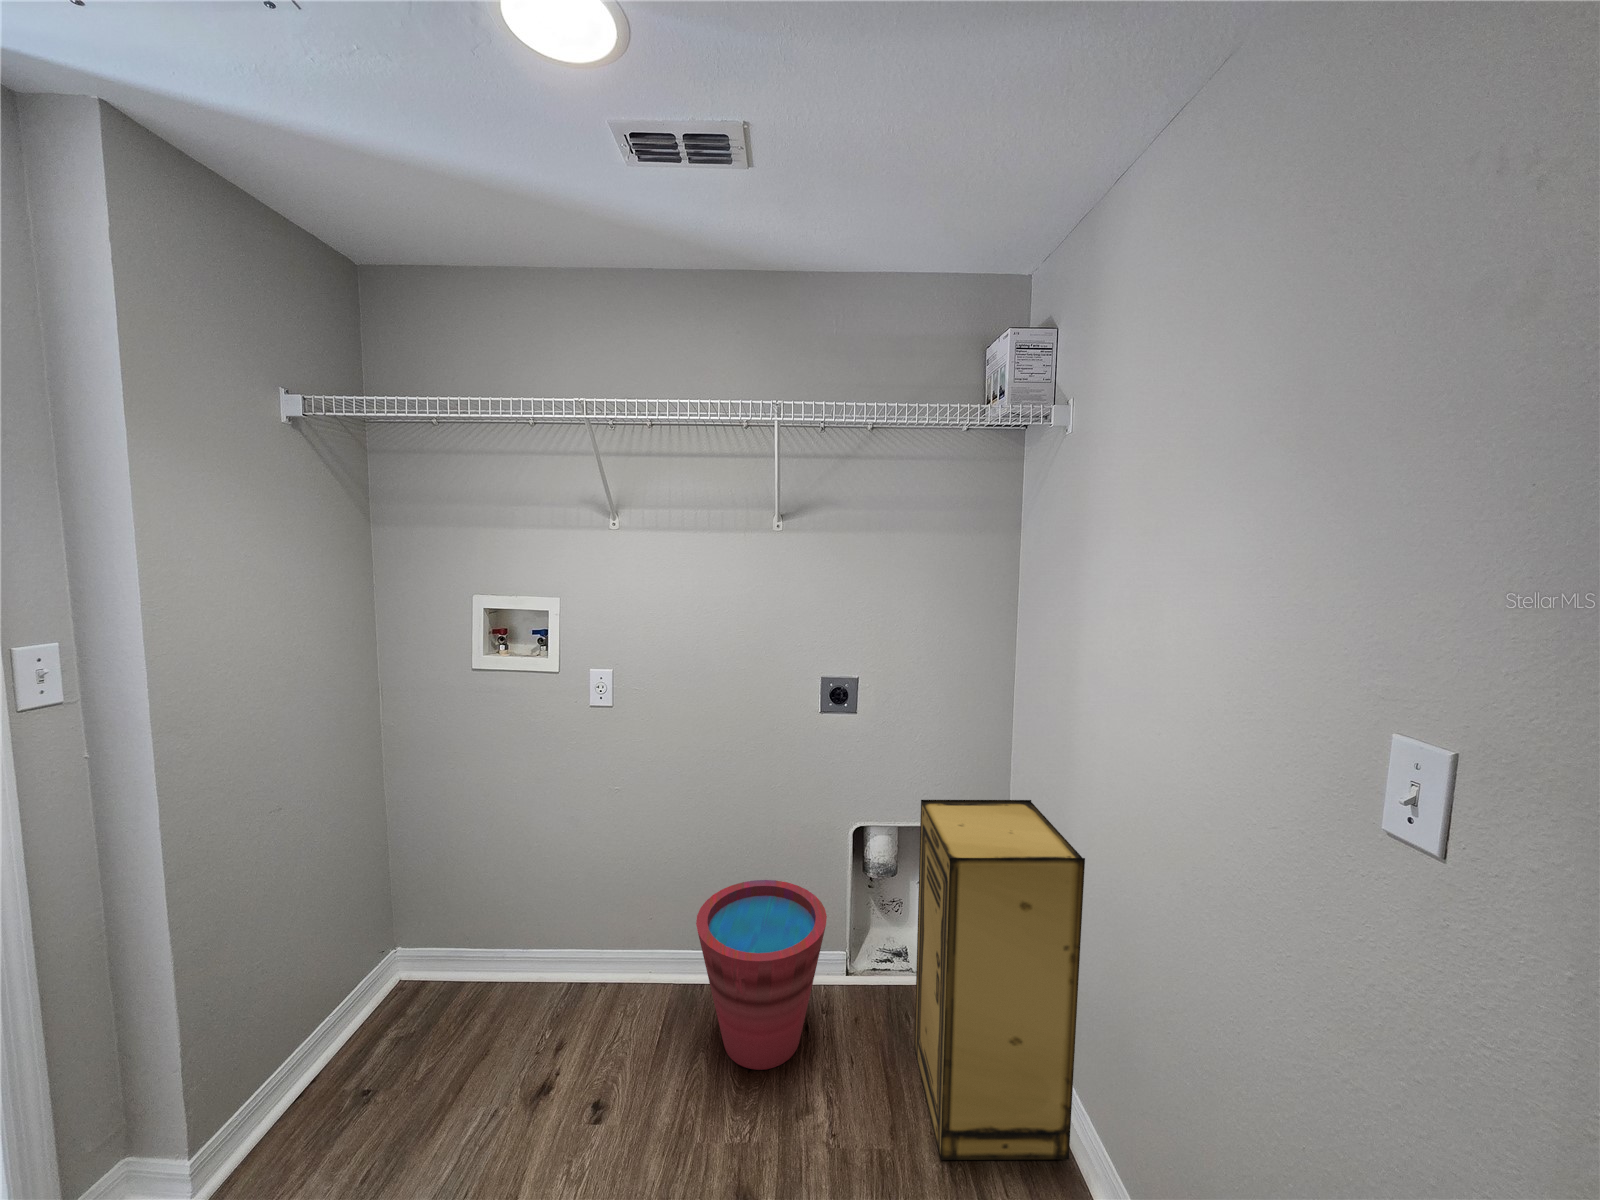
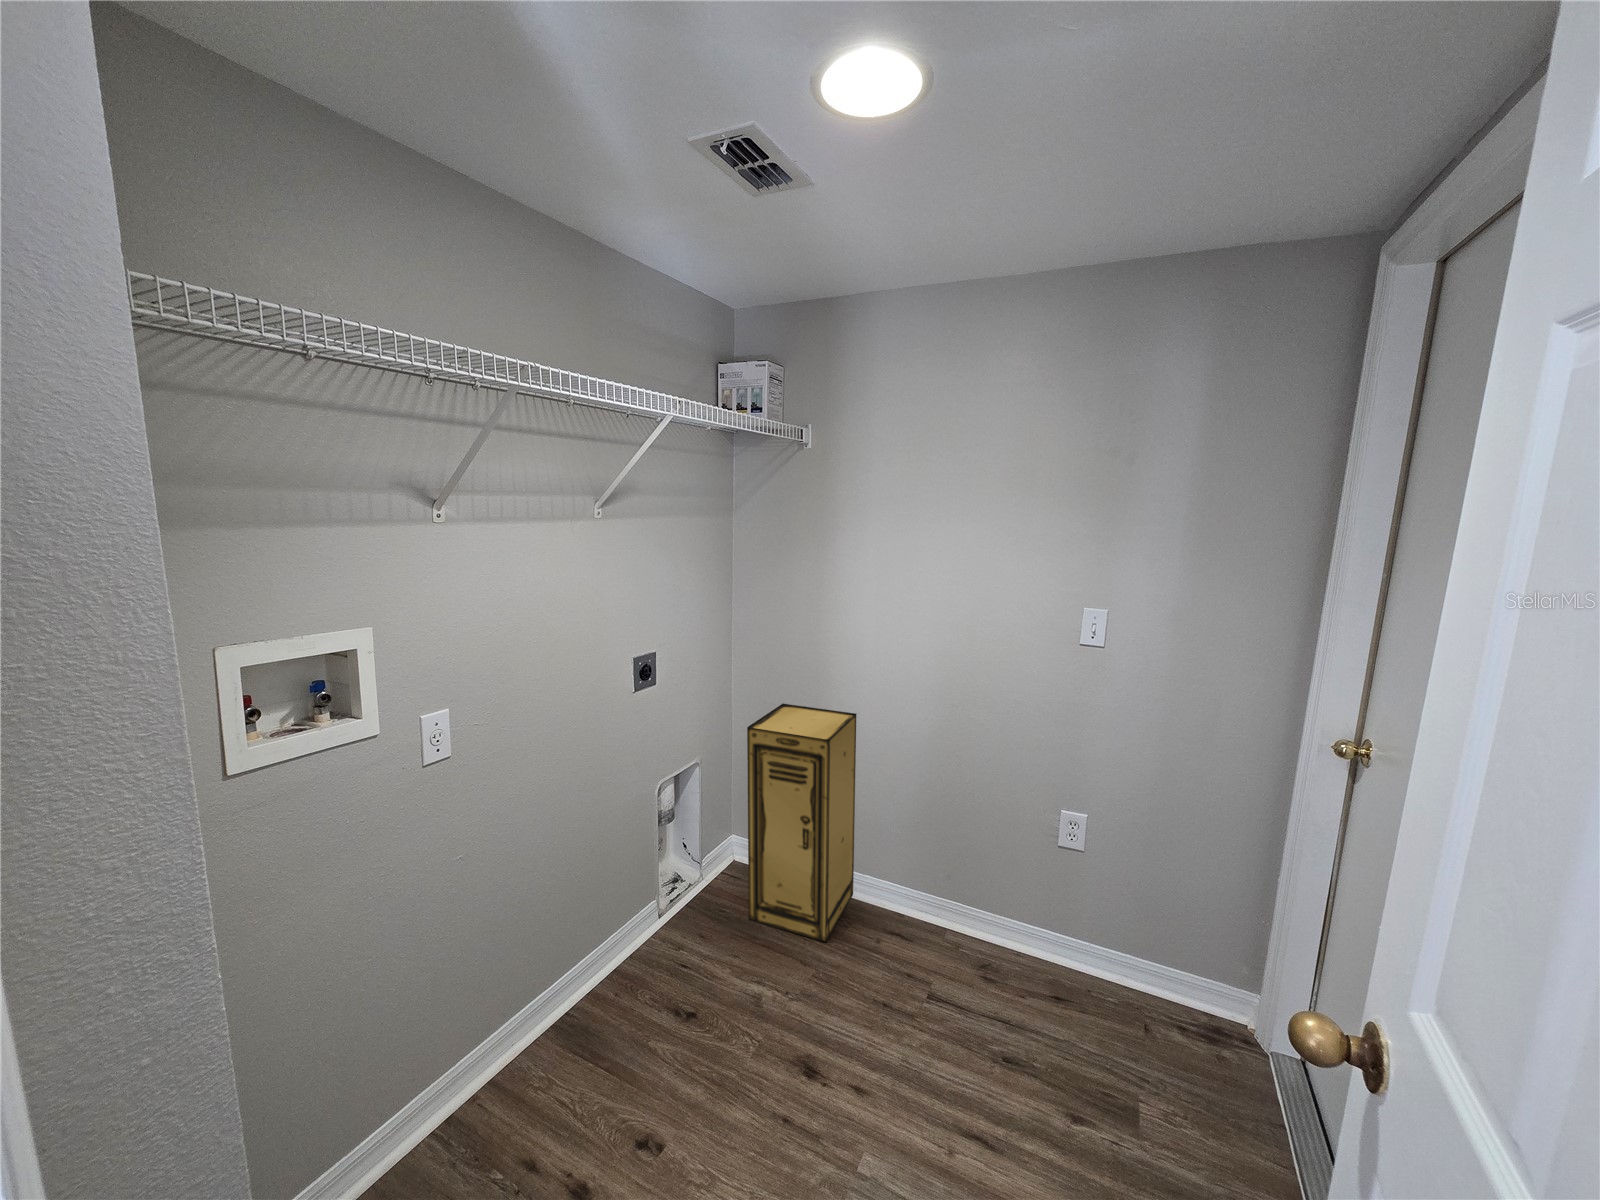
bucket: present [696,880,827,1070] -> none [602,854,728,1028]

